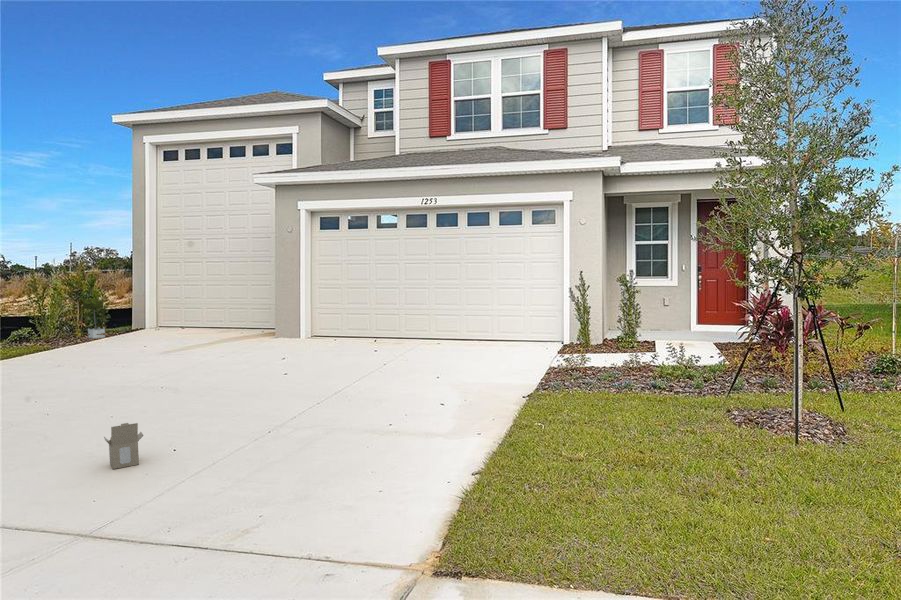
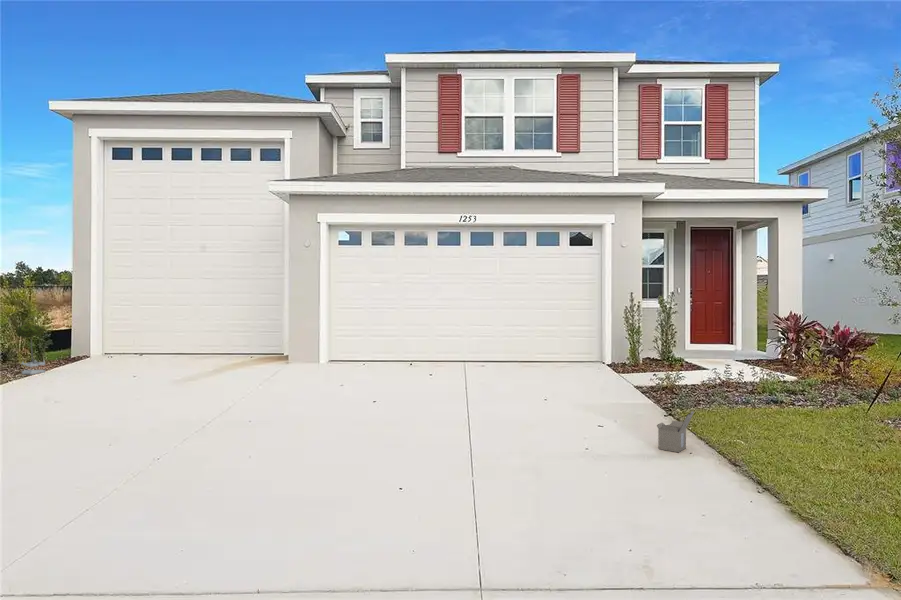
cardboard box: present [104,423,143,469] -> present [657,411,694,452]

